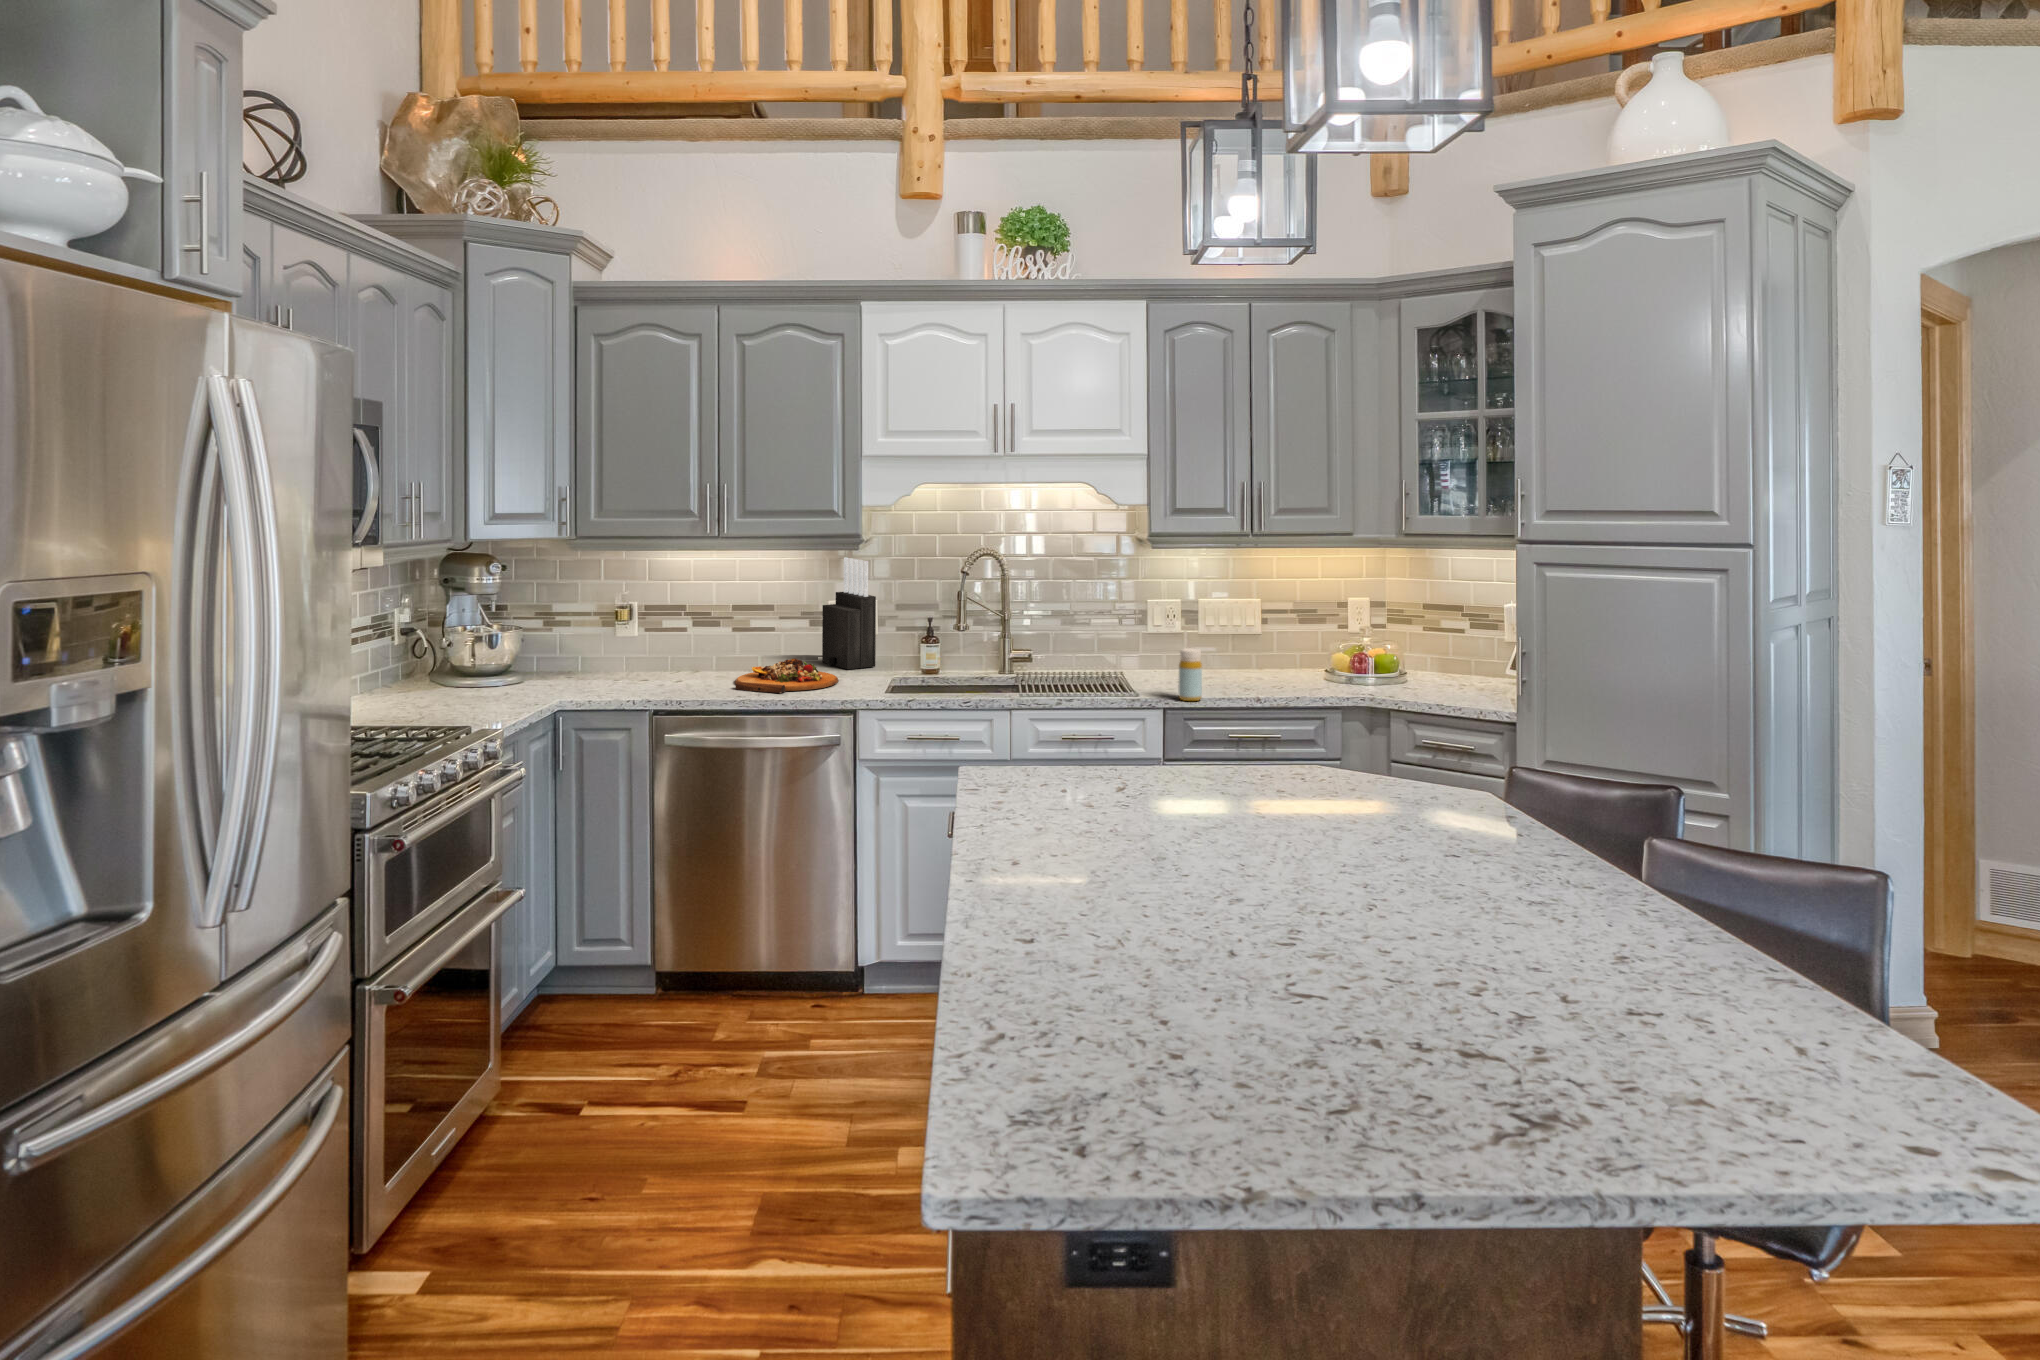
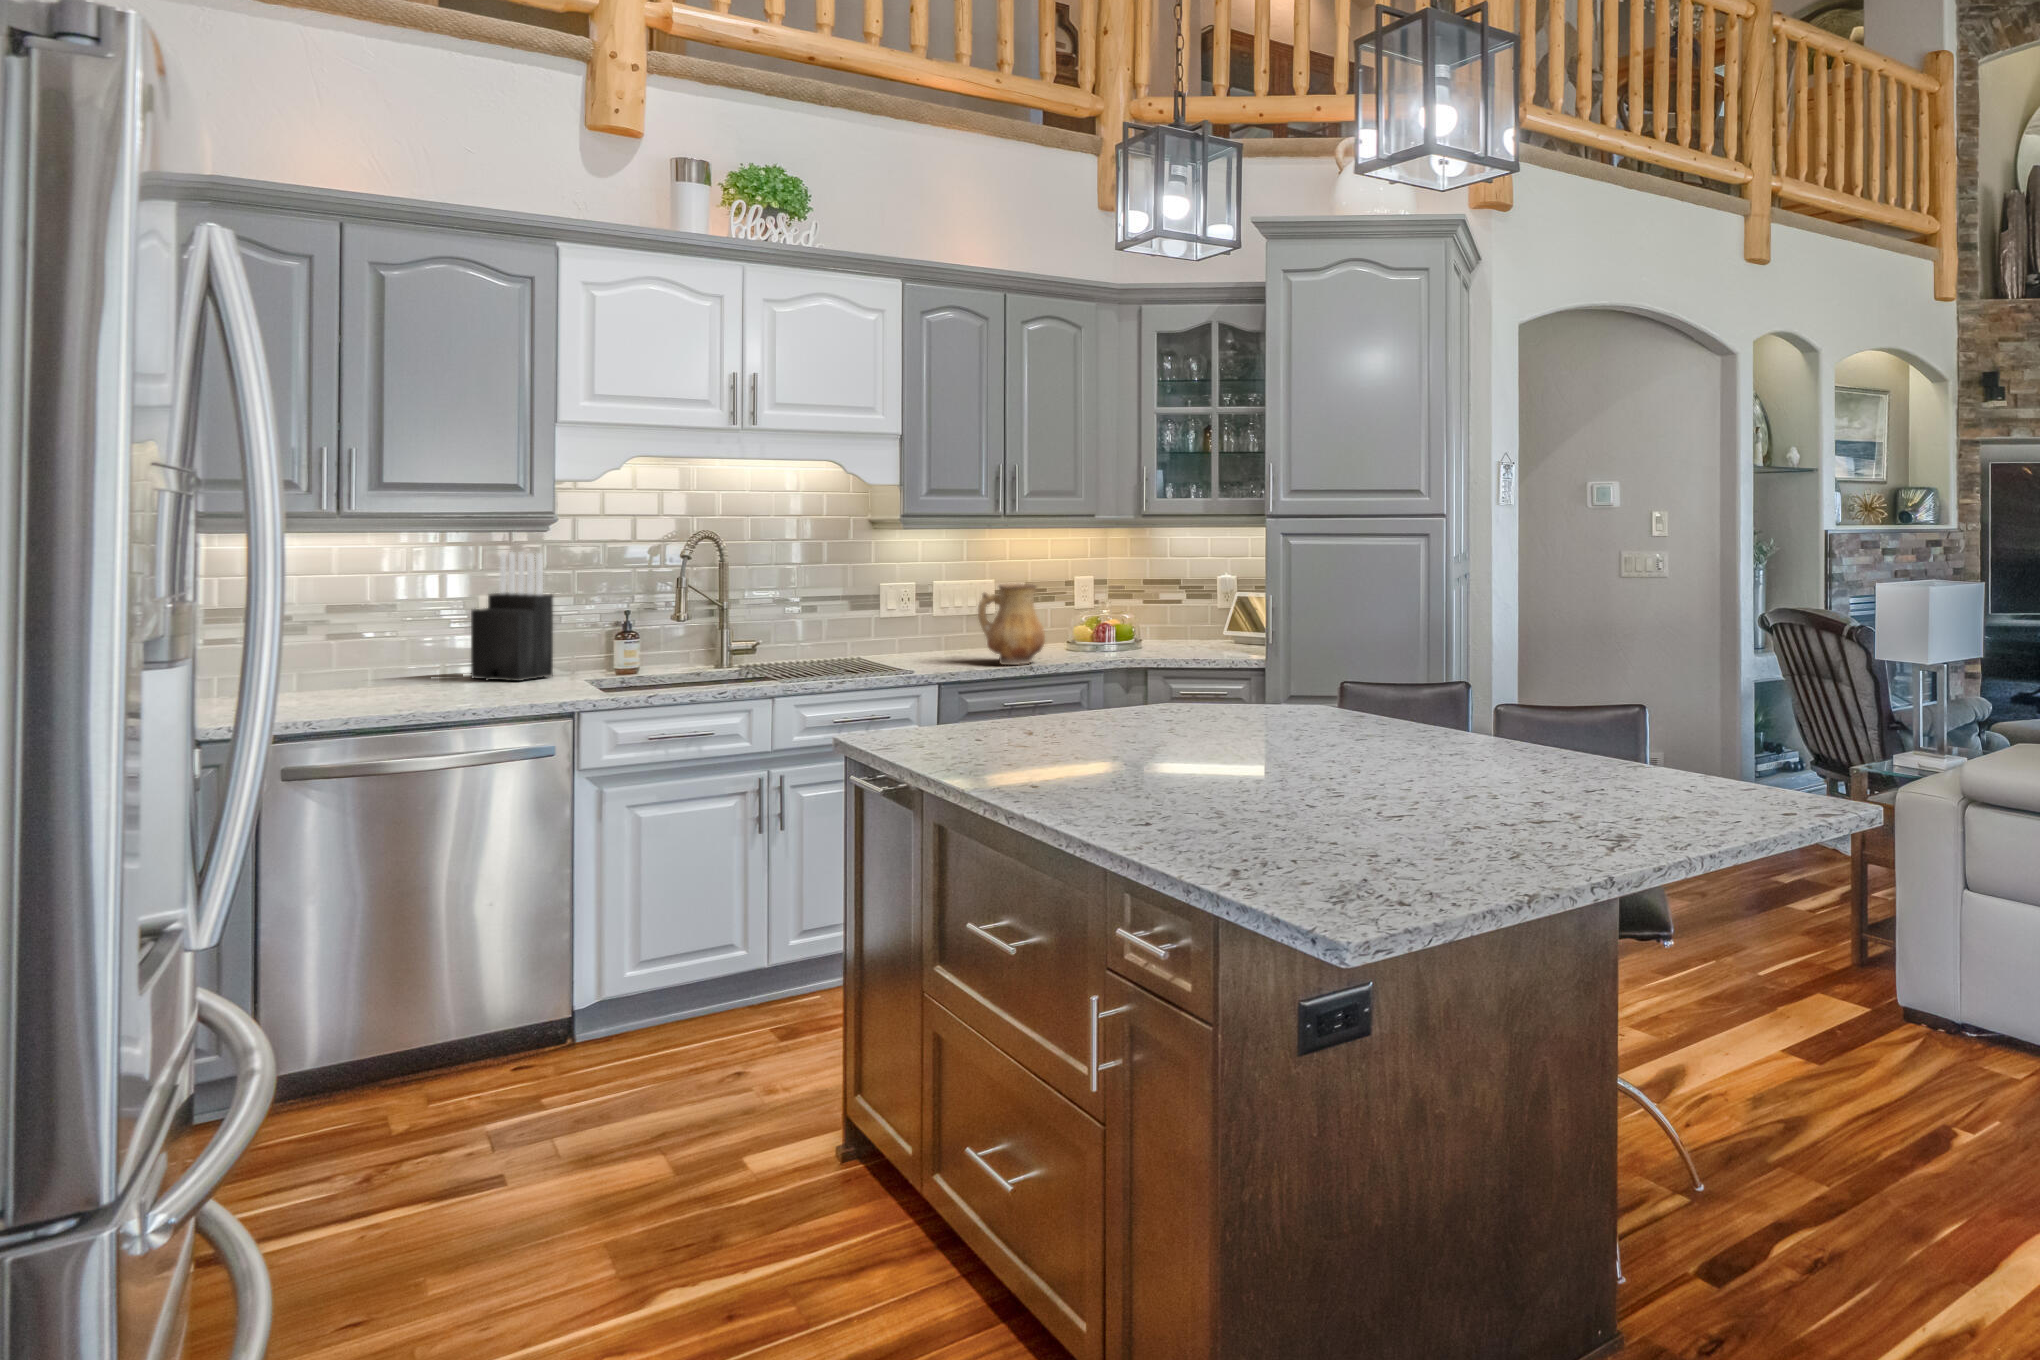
ceramic pitcher: none [1220,610,1285,695] -> present [978,584,1045,665]
bottle: present [1179,648,1202,701] -> none [947,622,972,674]
cutting board: present [735,659,838,693] -> none [372,668,525,709]

